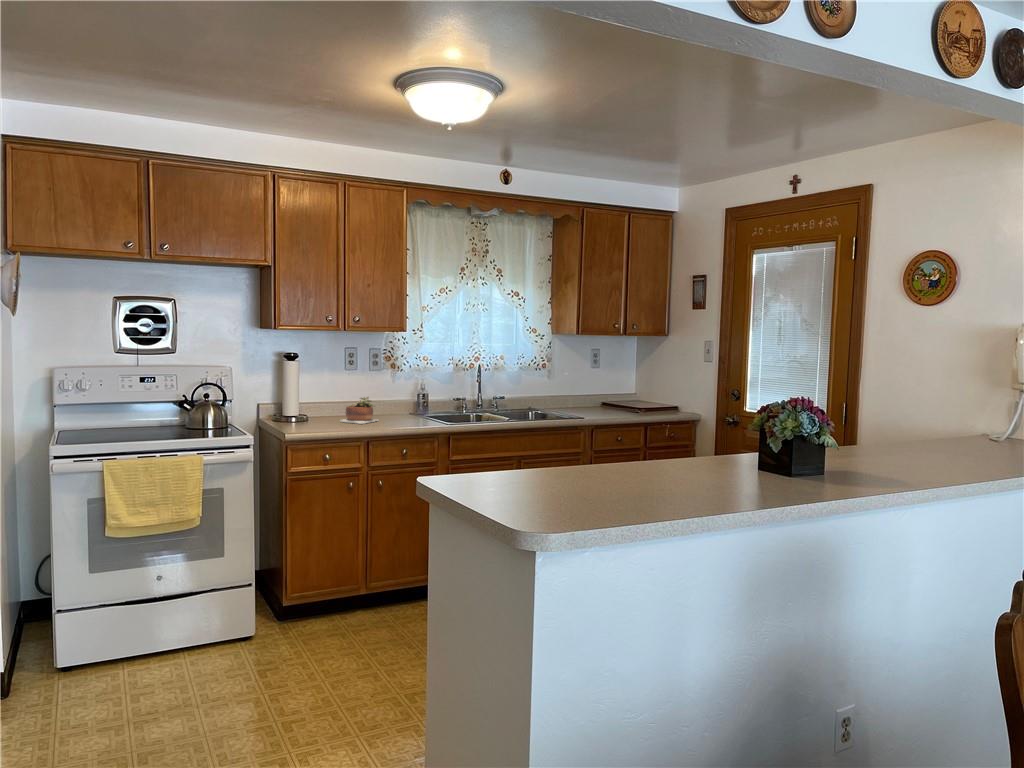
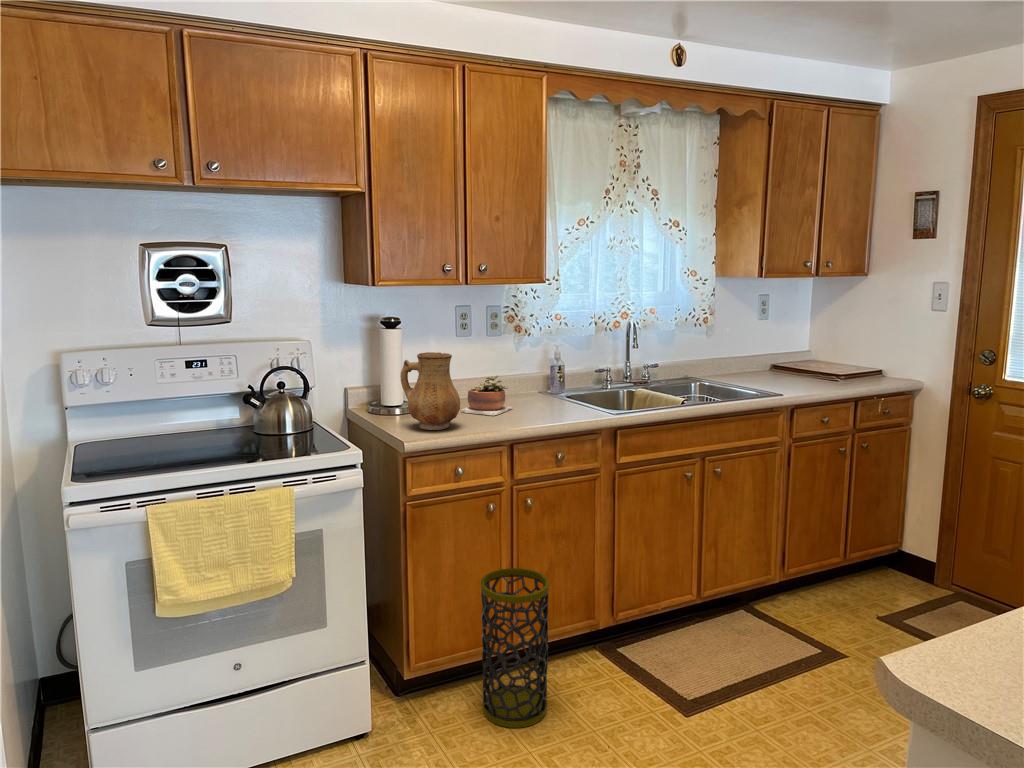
ceramic pitcher: none [291,376,333,429] -> present [400,352,460,430]
trash can: none [338,529,386,638] -> present [481,568,549,728]

